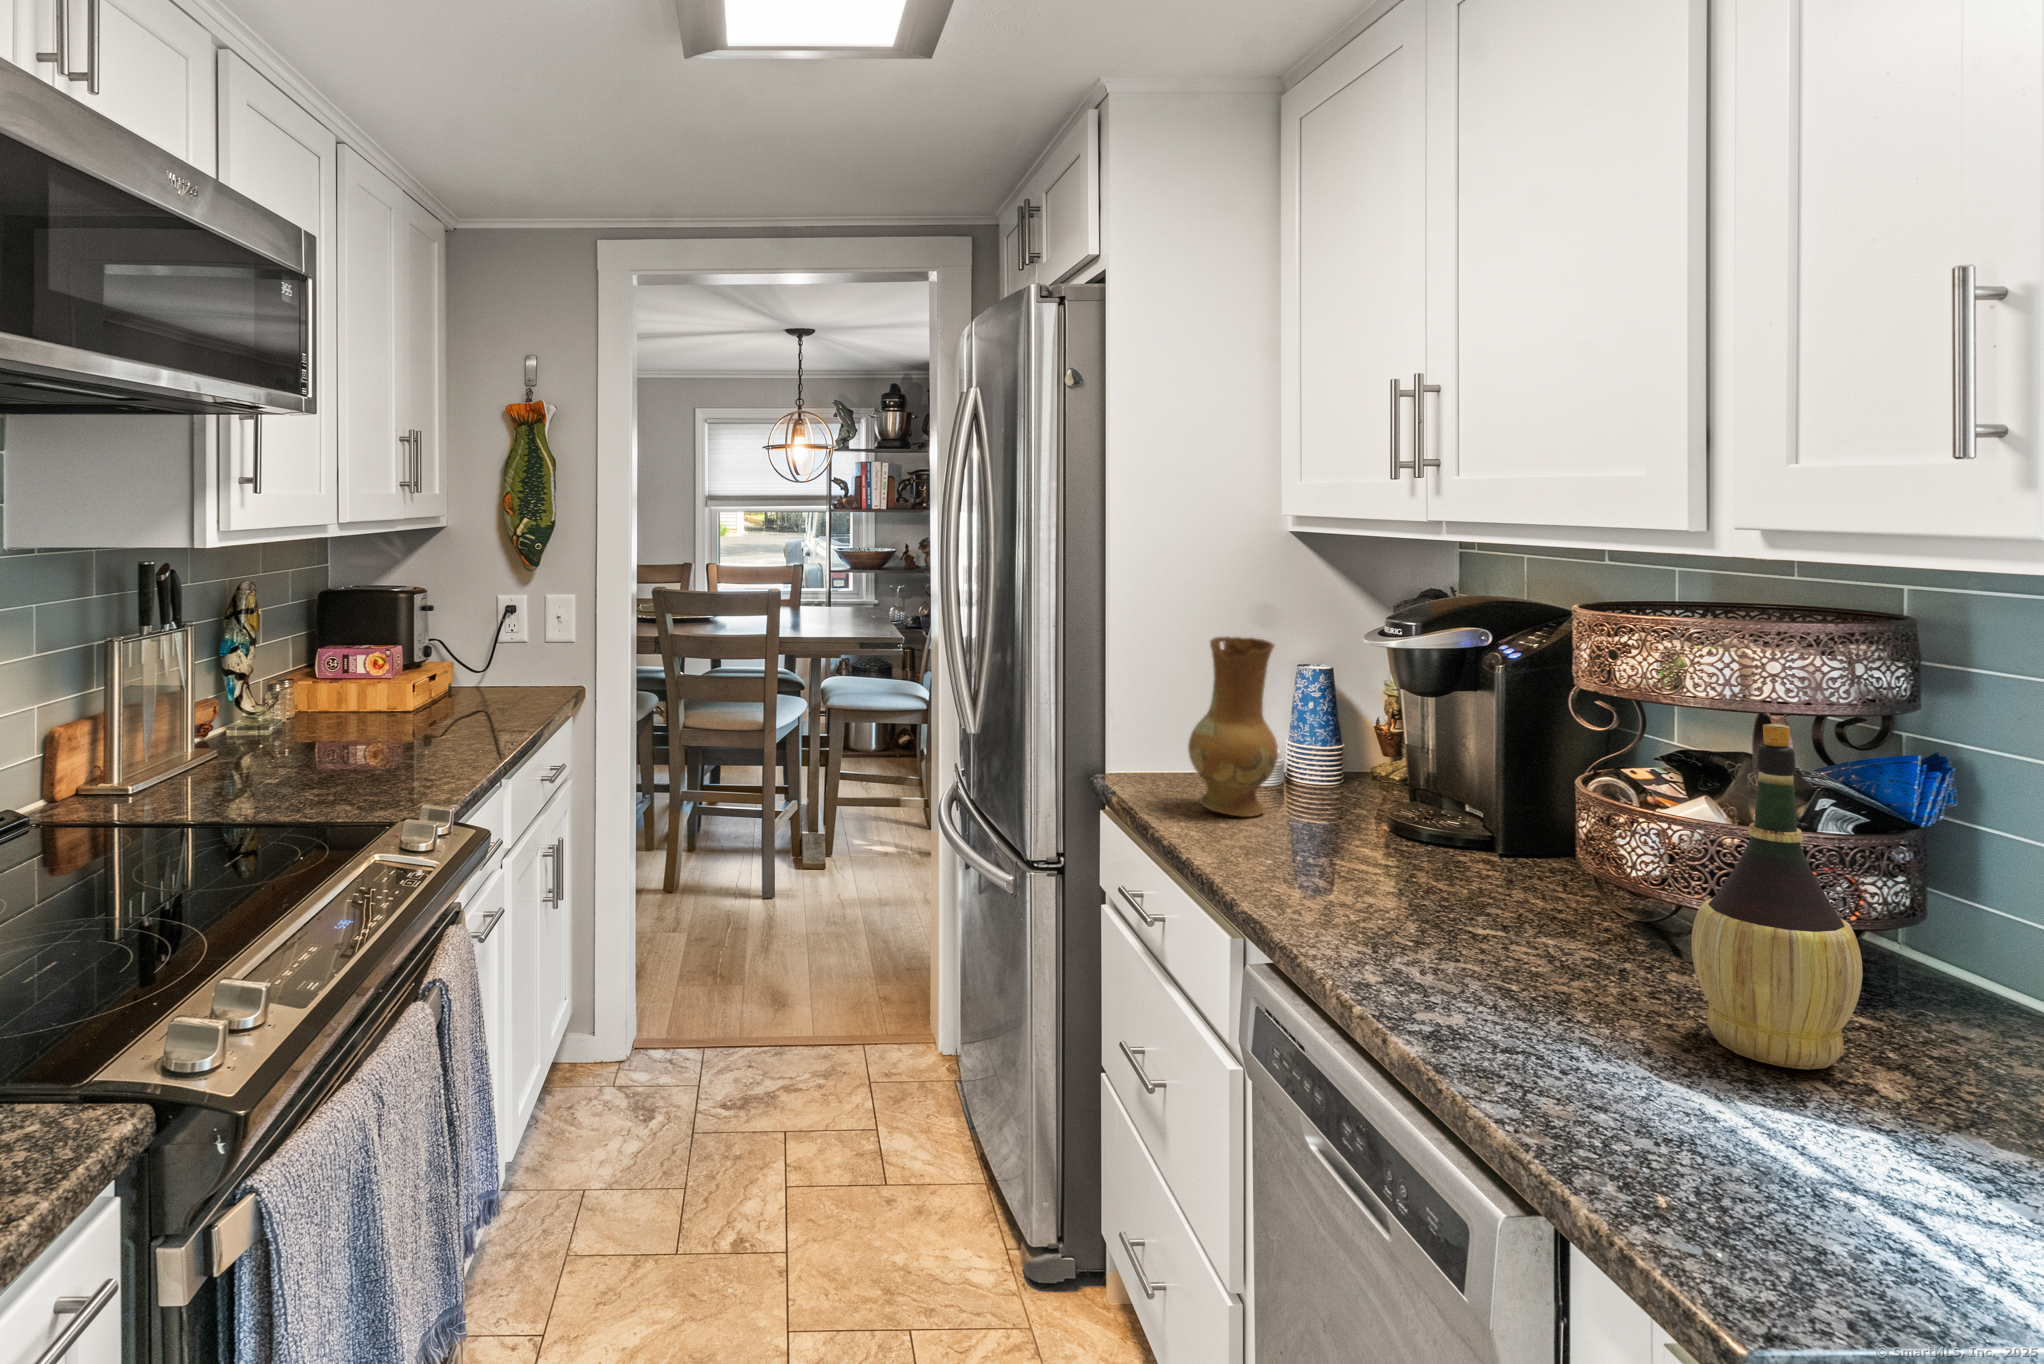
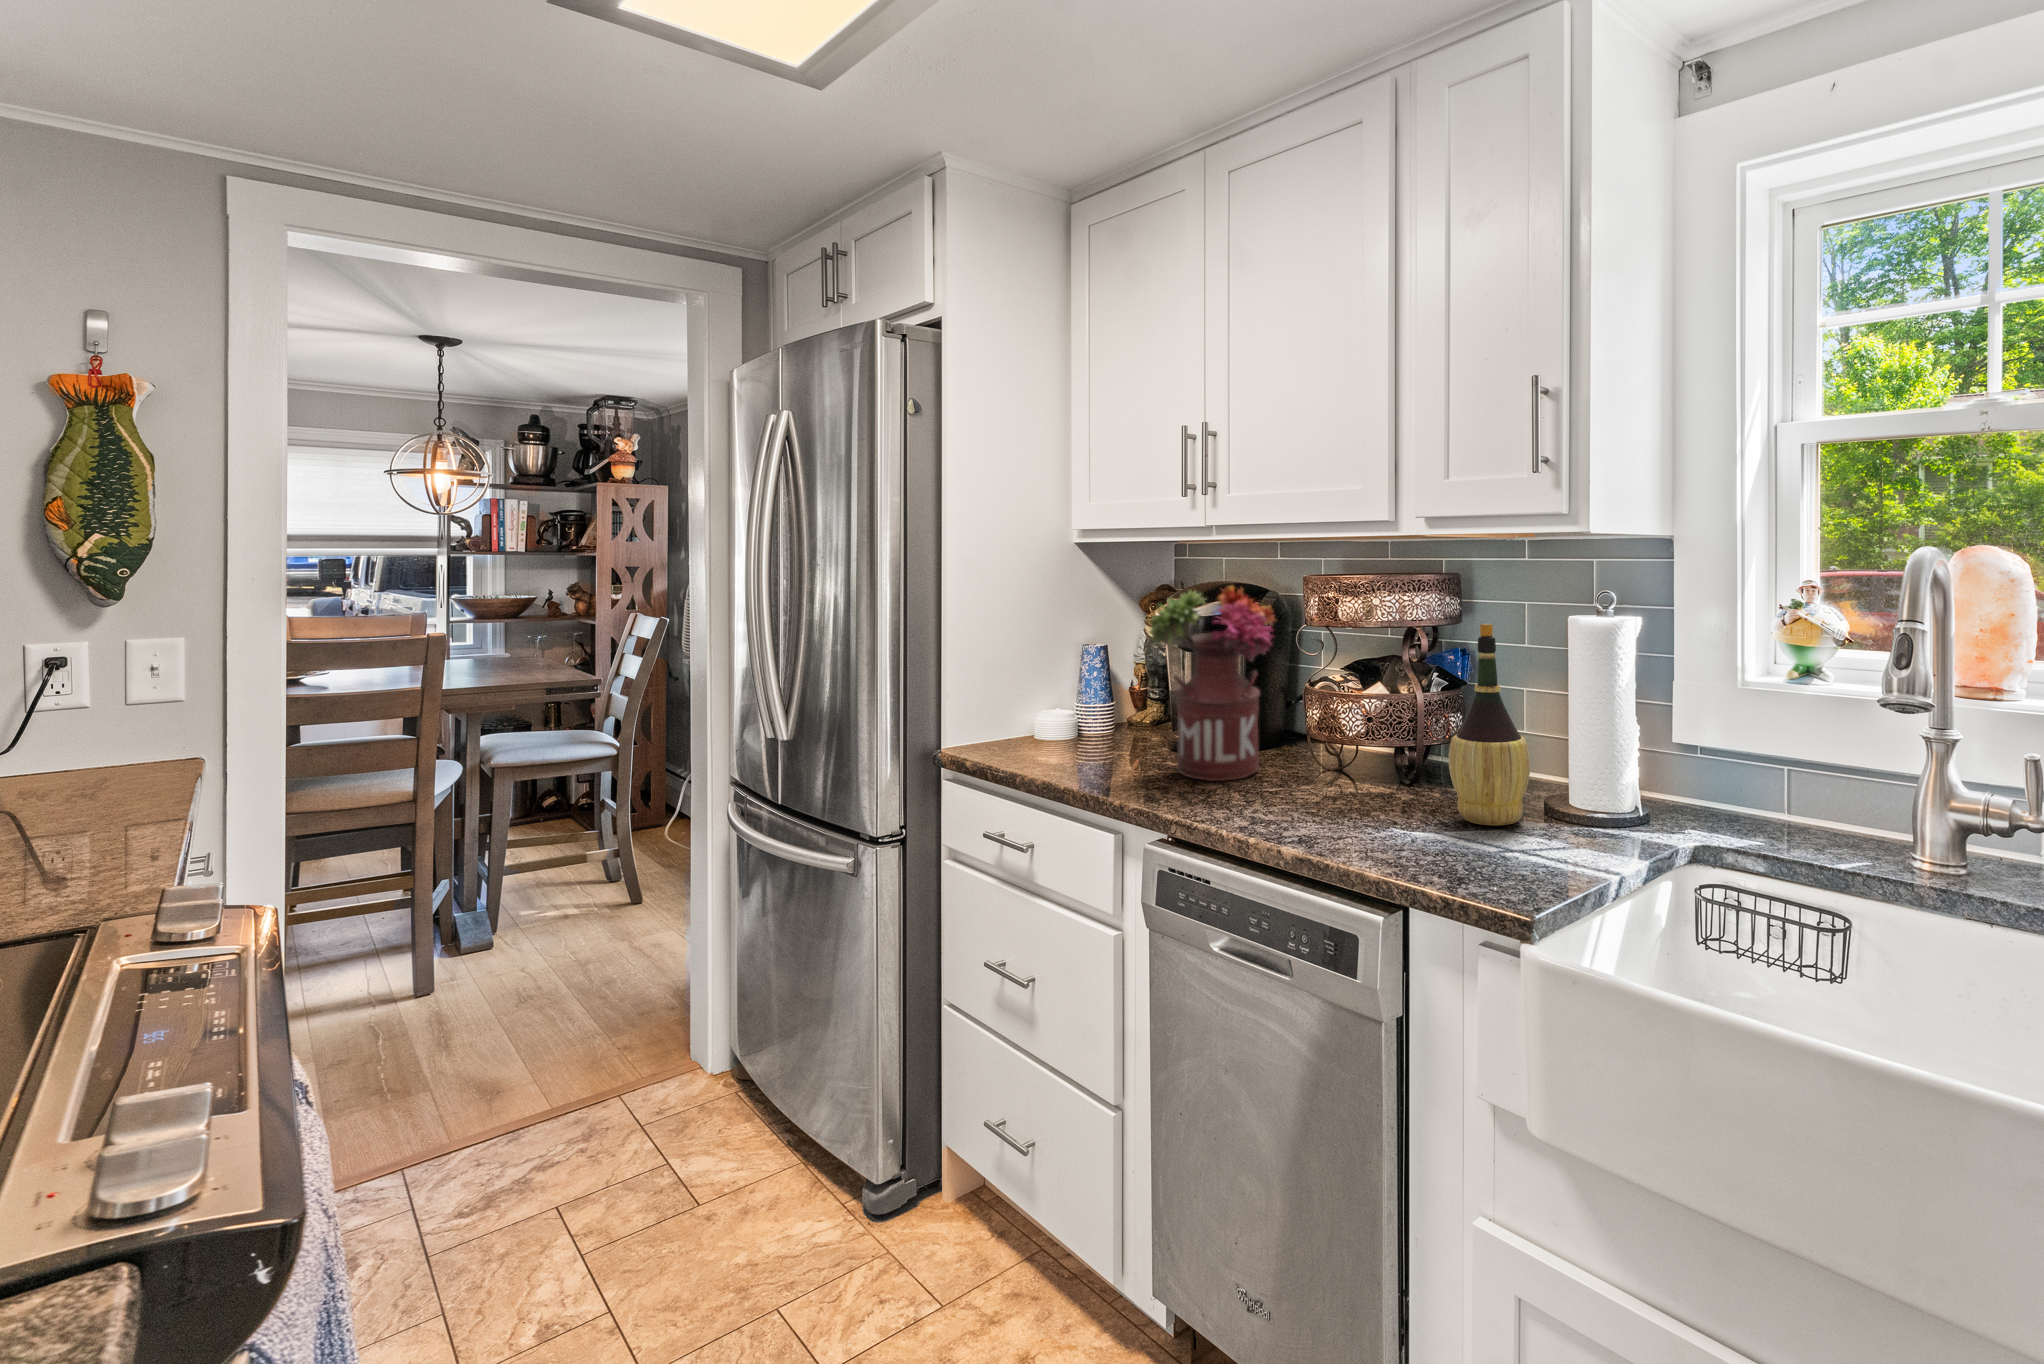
flower arrangement: none [1300,614,1510,888] -> present [1150,586,1275,781]
ceramic jug: present [1188,636,1278,817] -> none [1029,618,1098,759]

